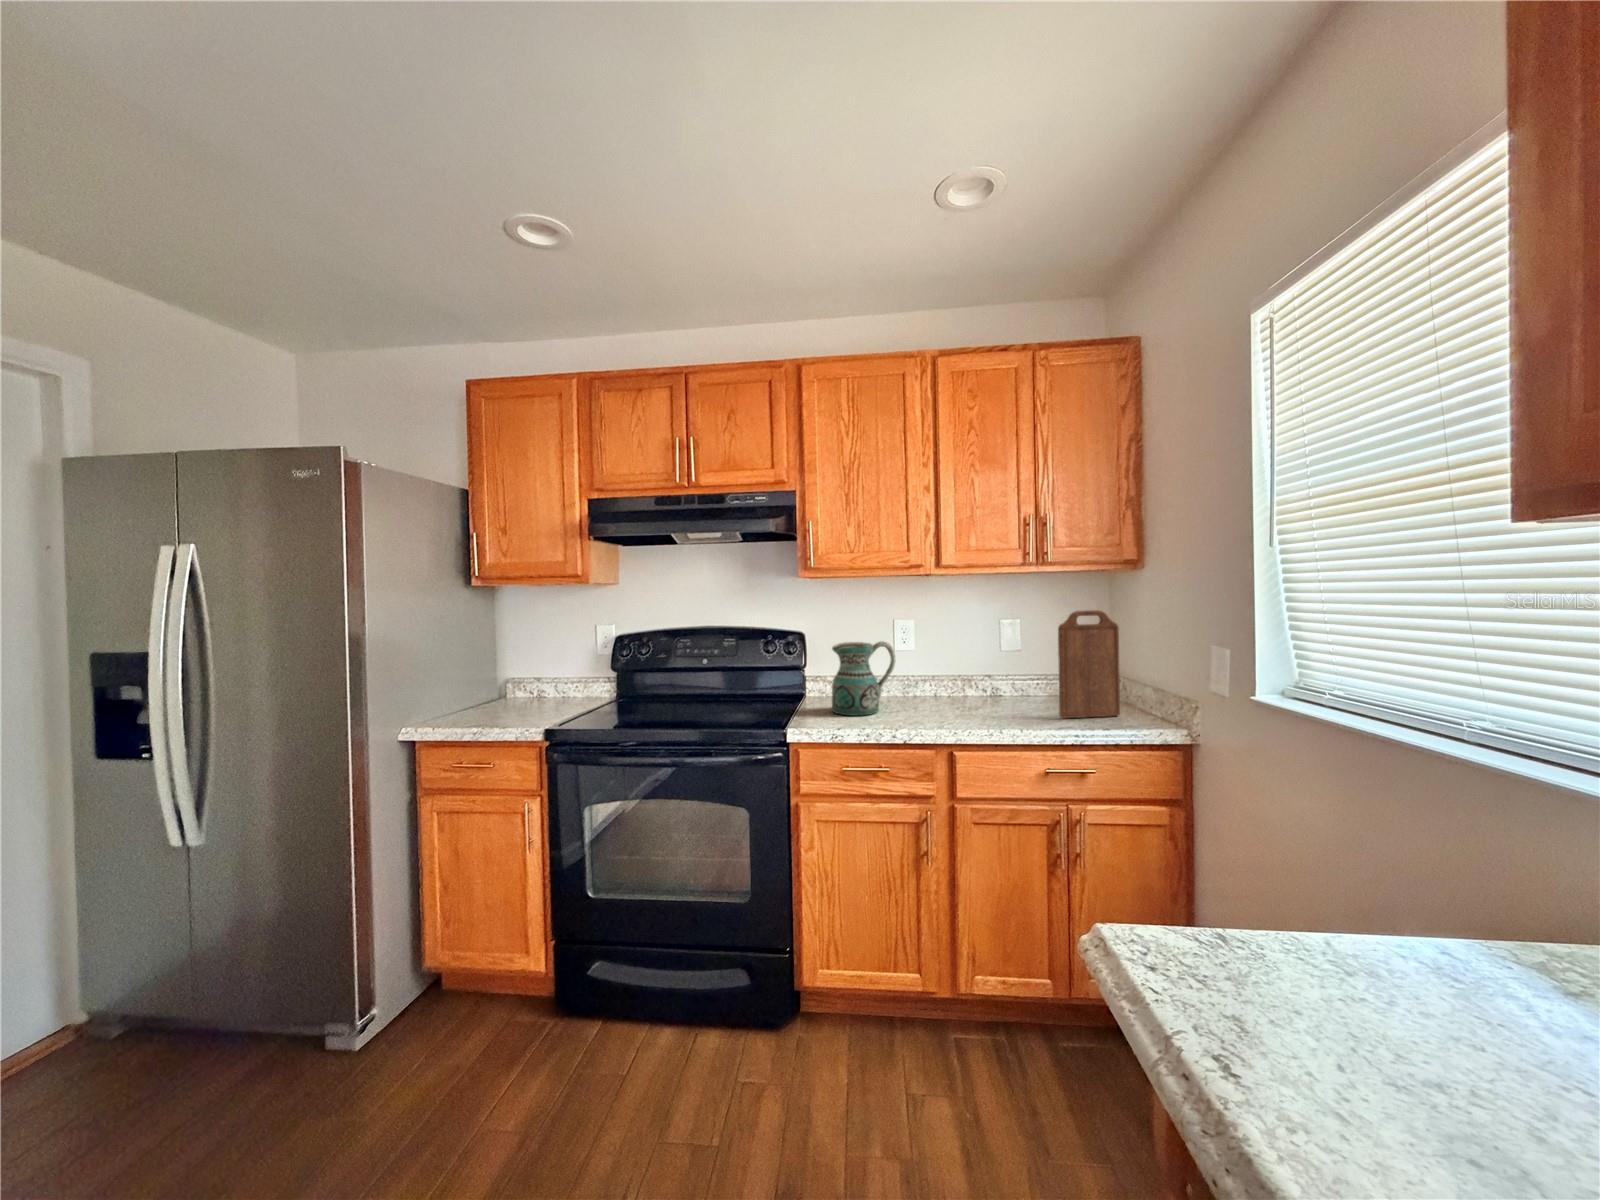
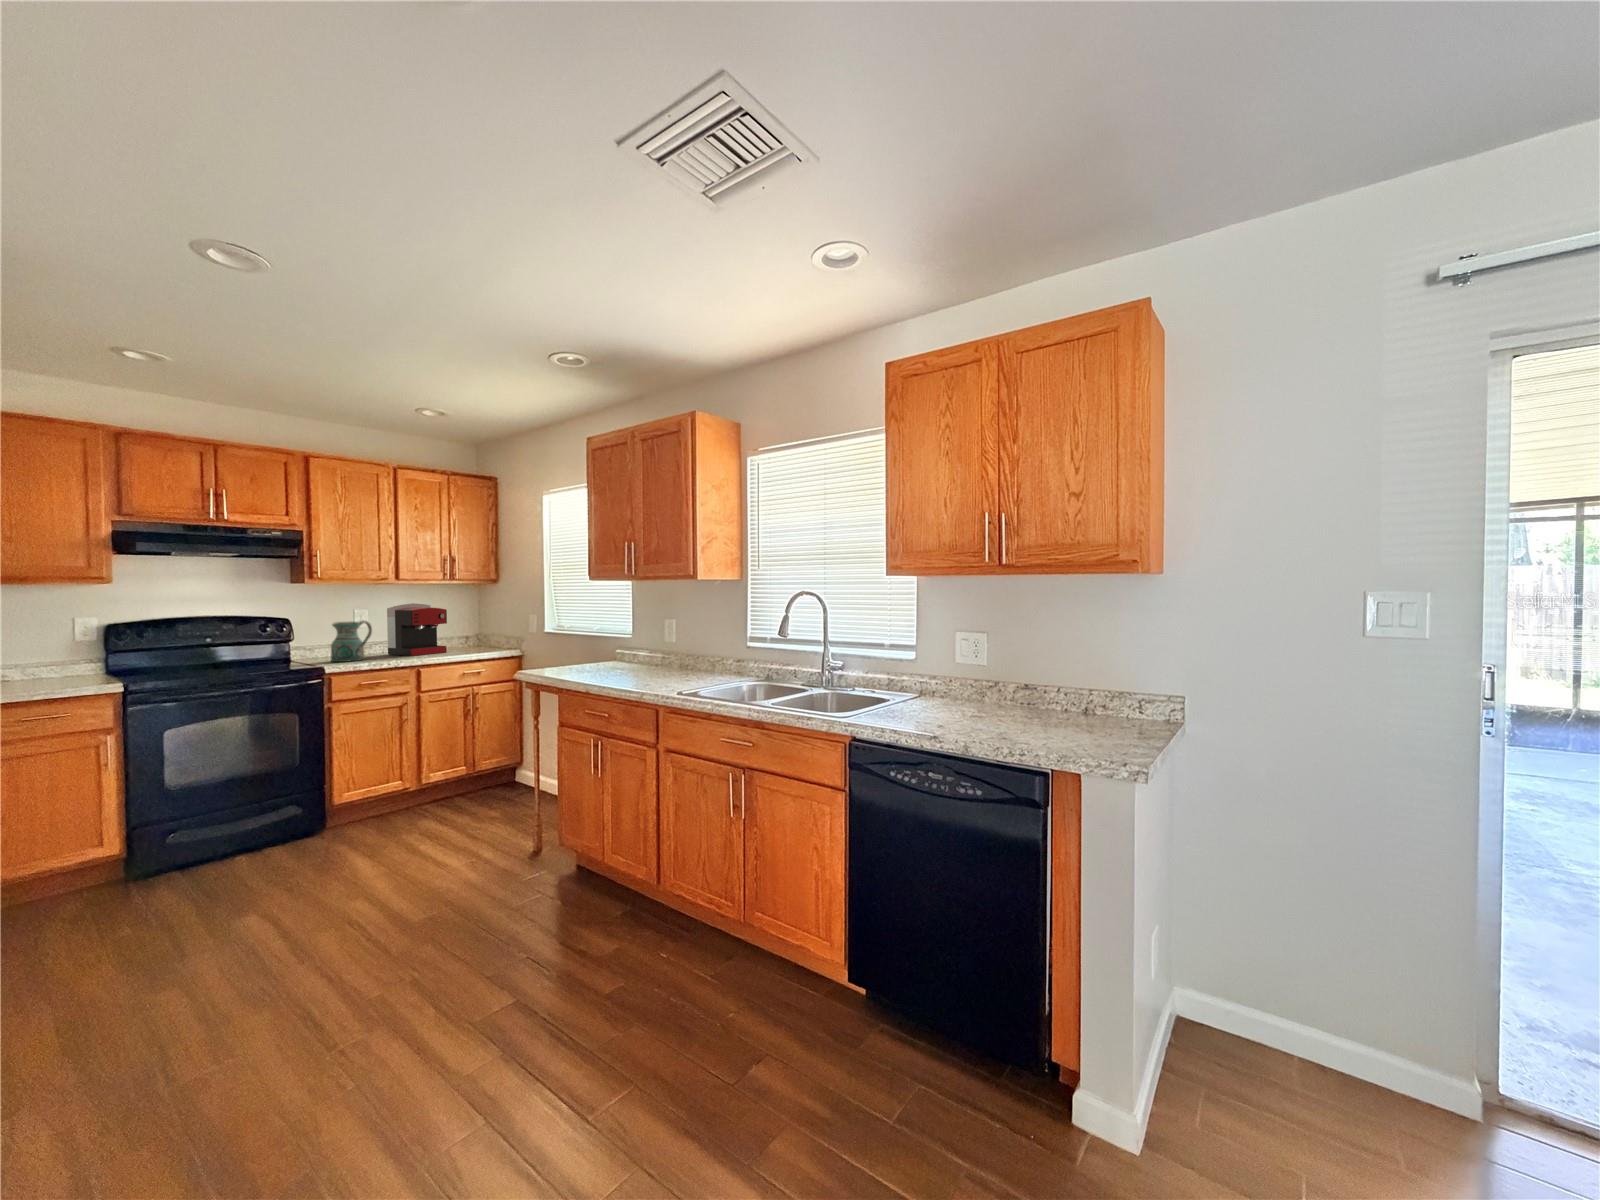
cutting board: present [1058,610,1120,718] -> none [464,602,490,652]
coffee maker: none [933,611,1027,715] -> present [387,603,447,656]

